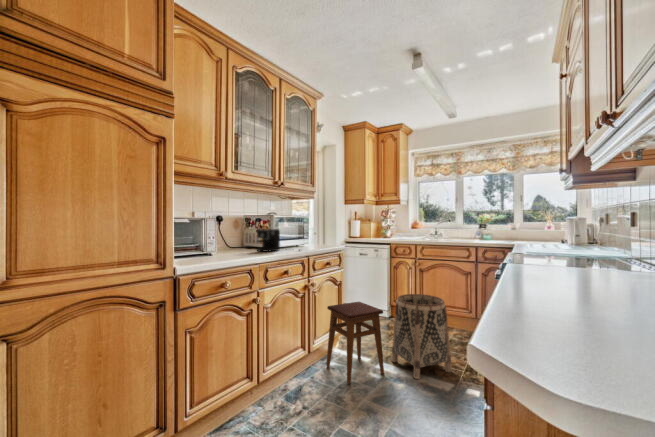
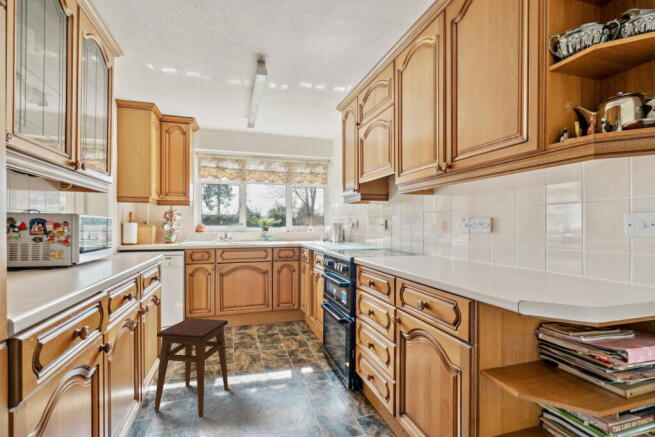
coffee maker: present [257,229,280,251] -> none [46,236,127,272]
basket: present [392,294,452,379] -> none [225,296,282,379]

